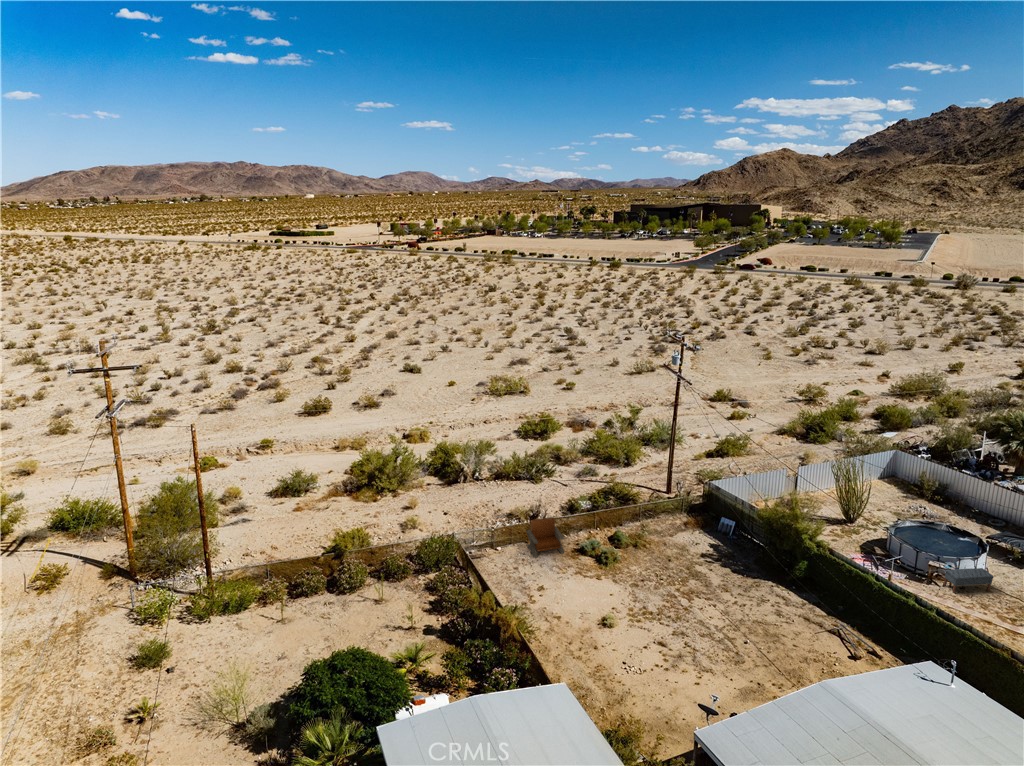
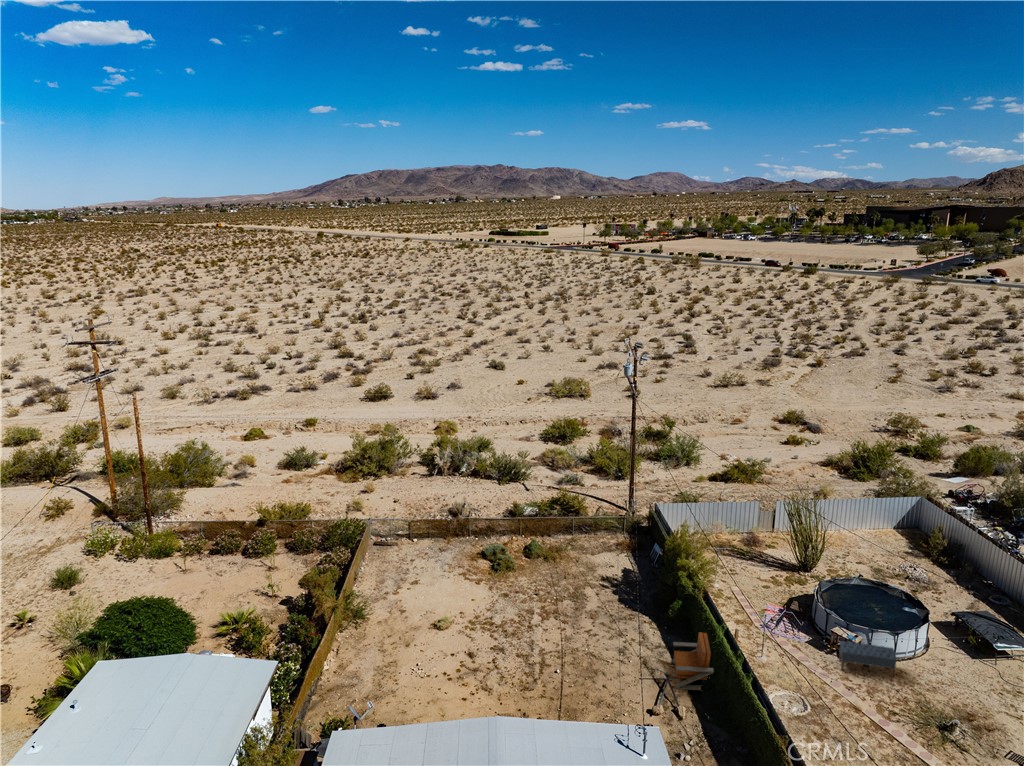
lounge chair: present [527,517,565,558] -> present [672,632,714,690]

